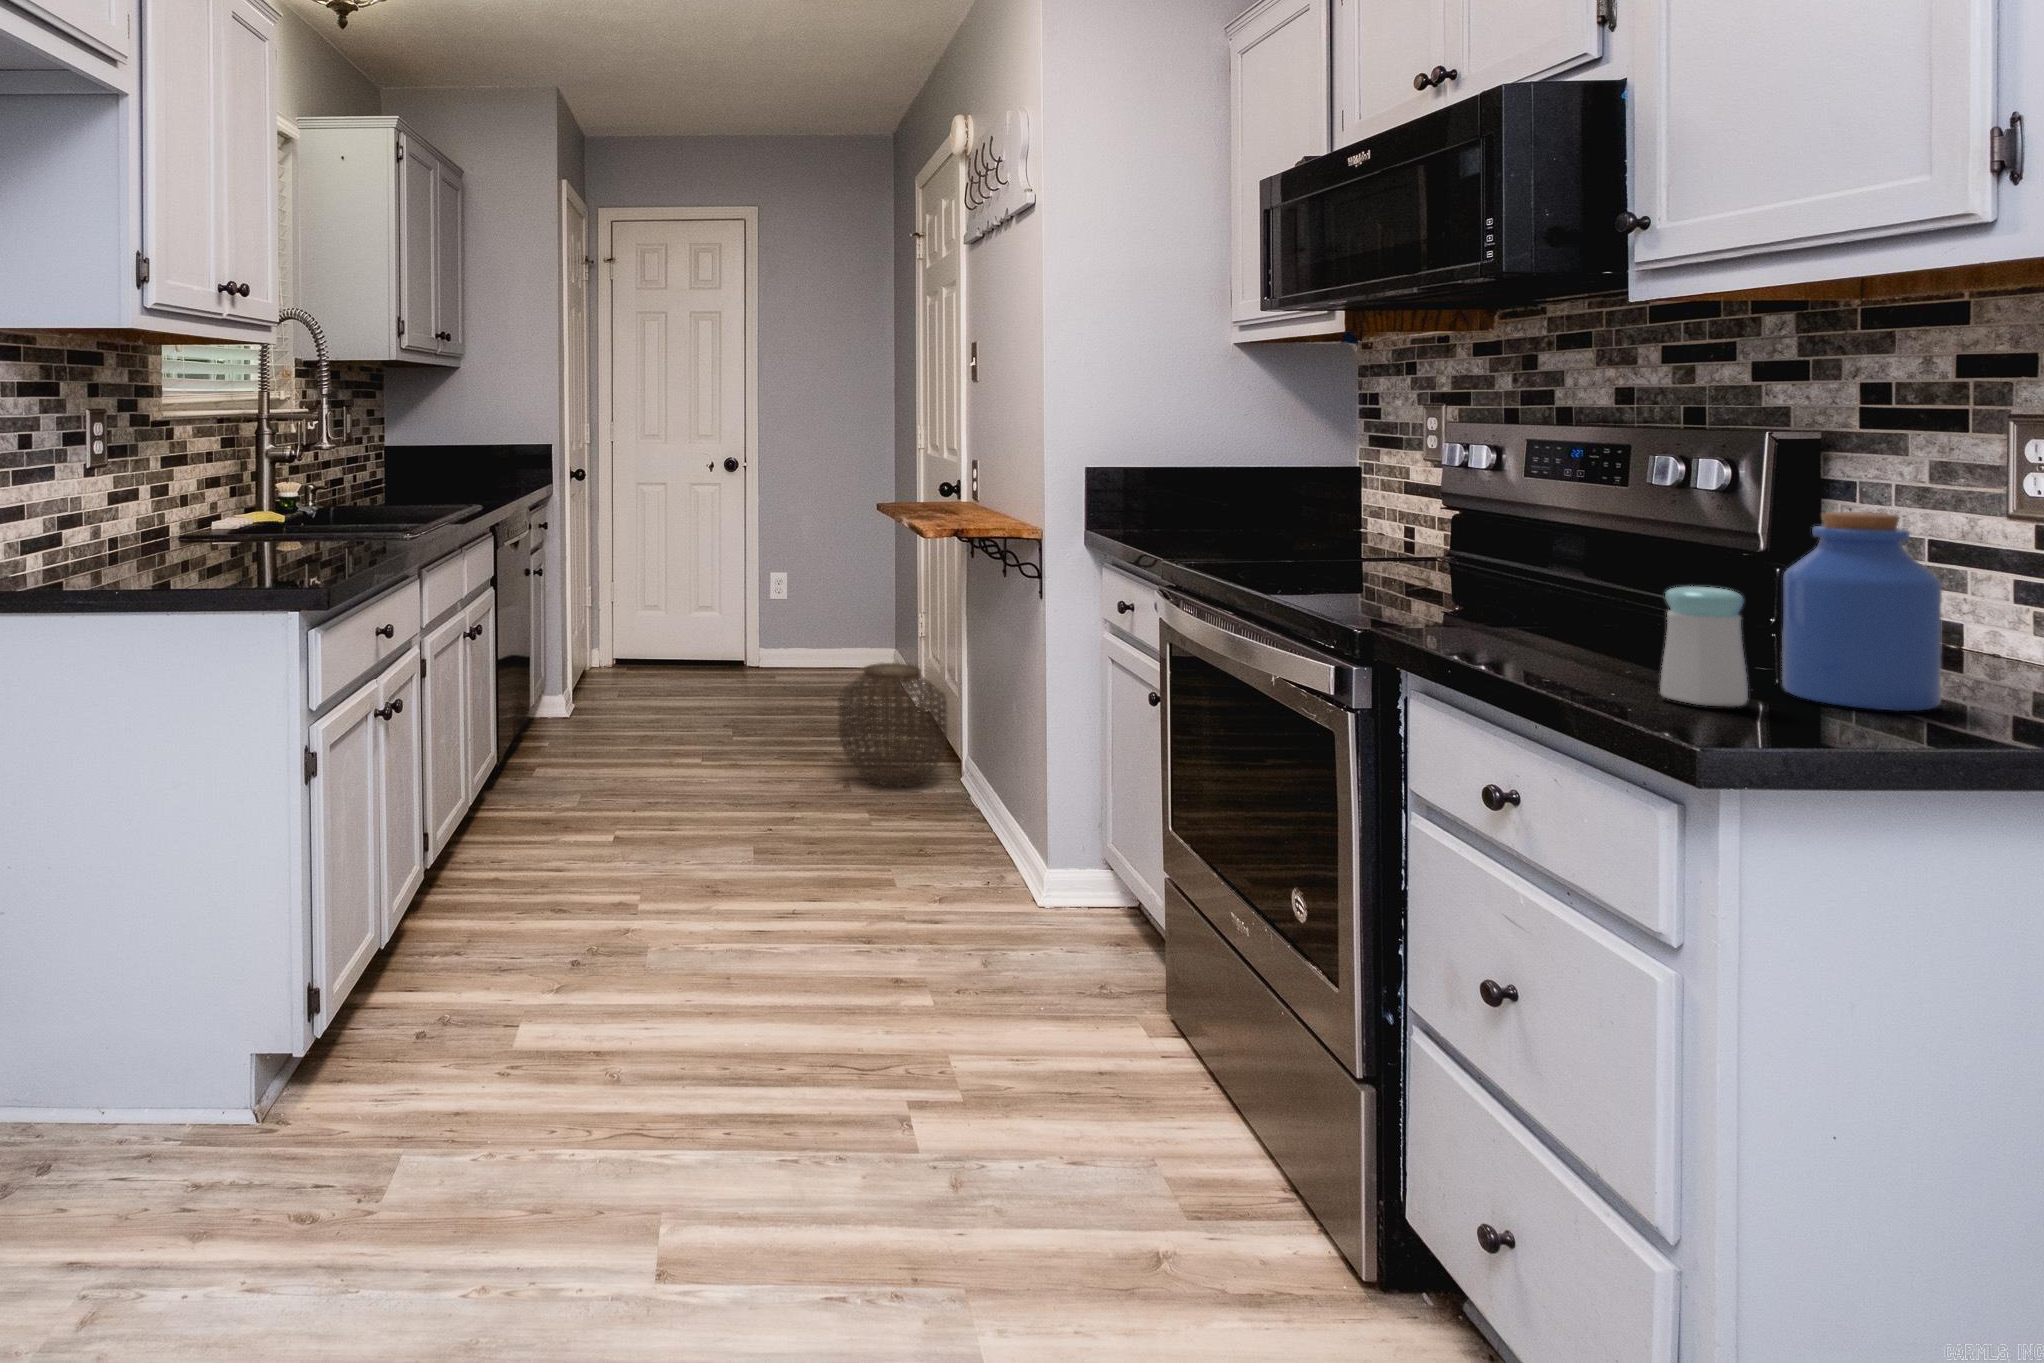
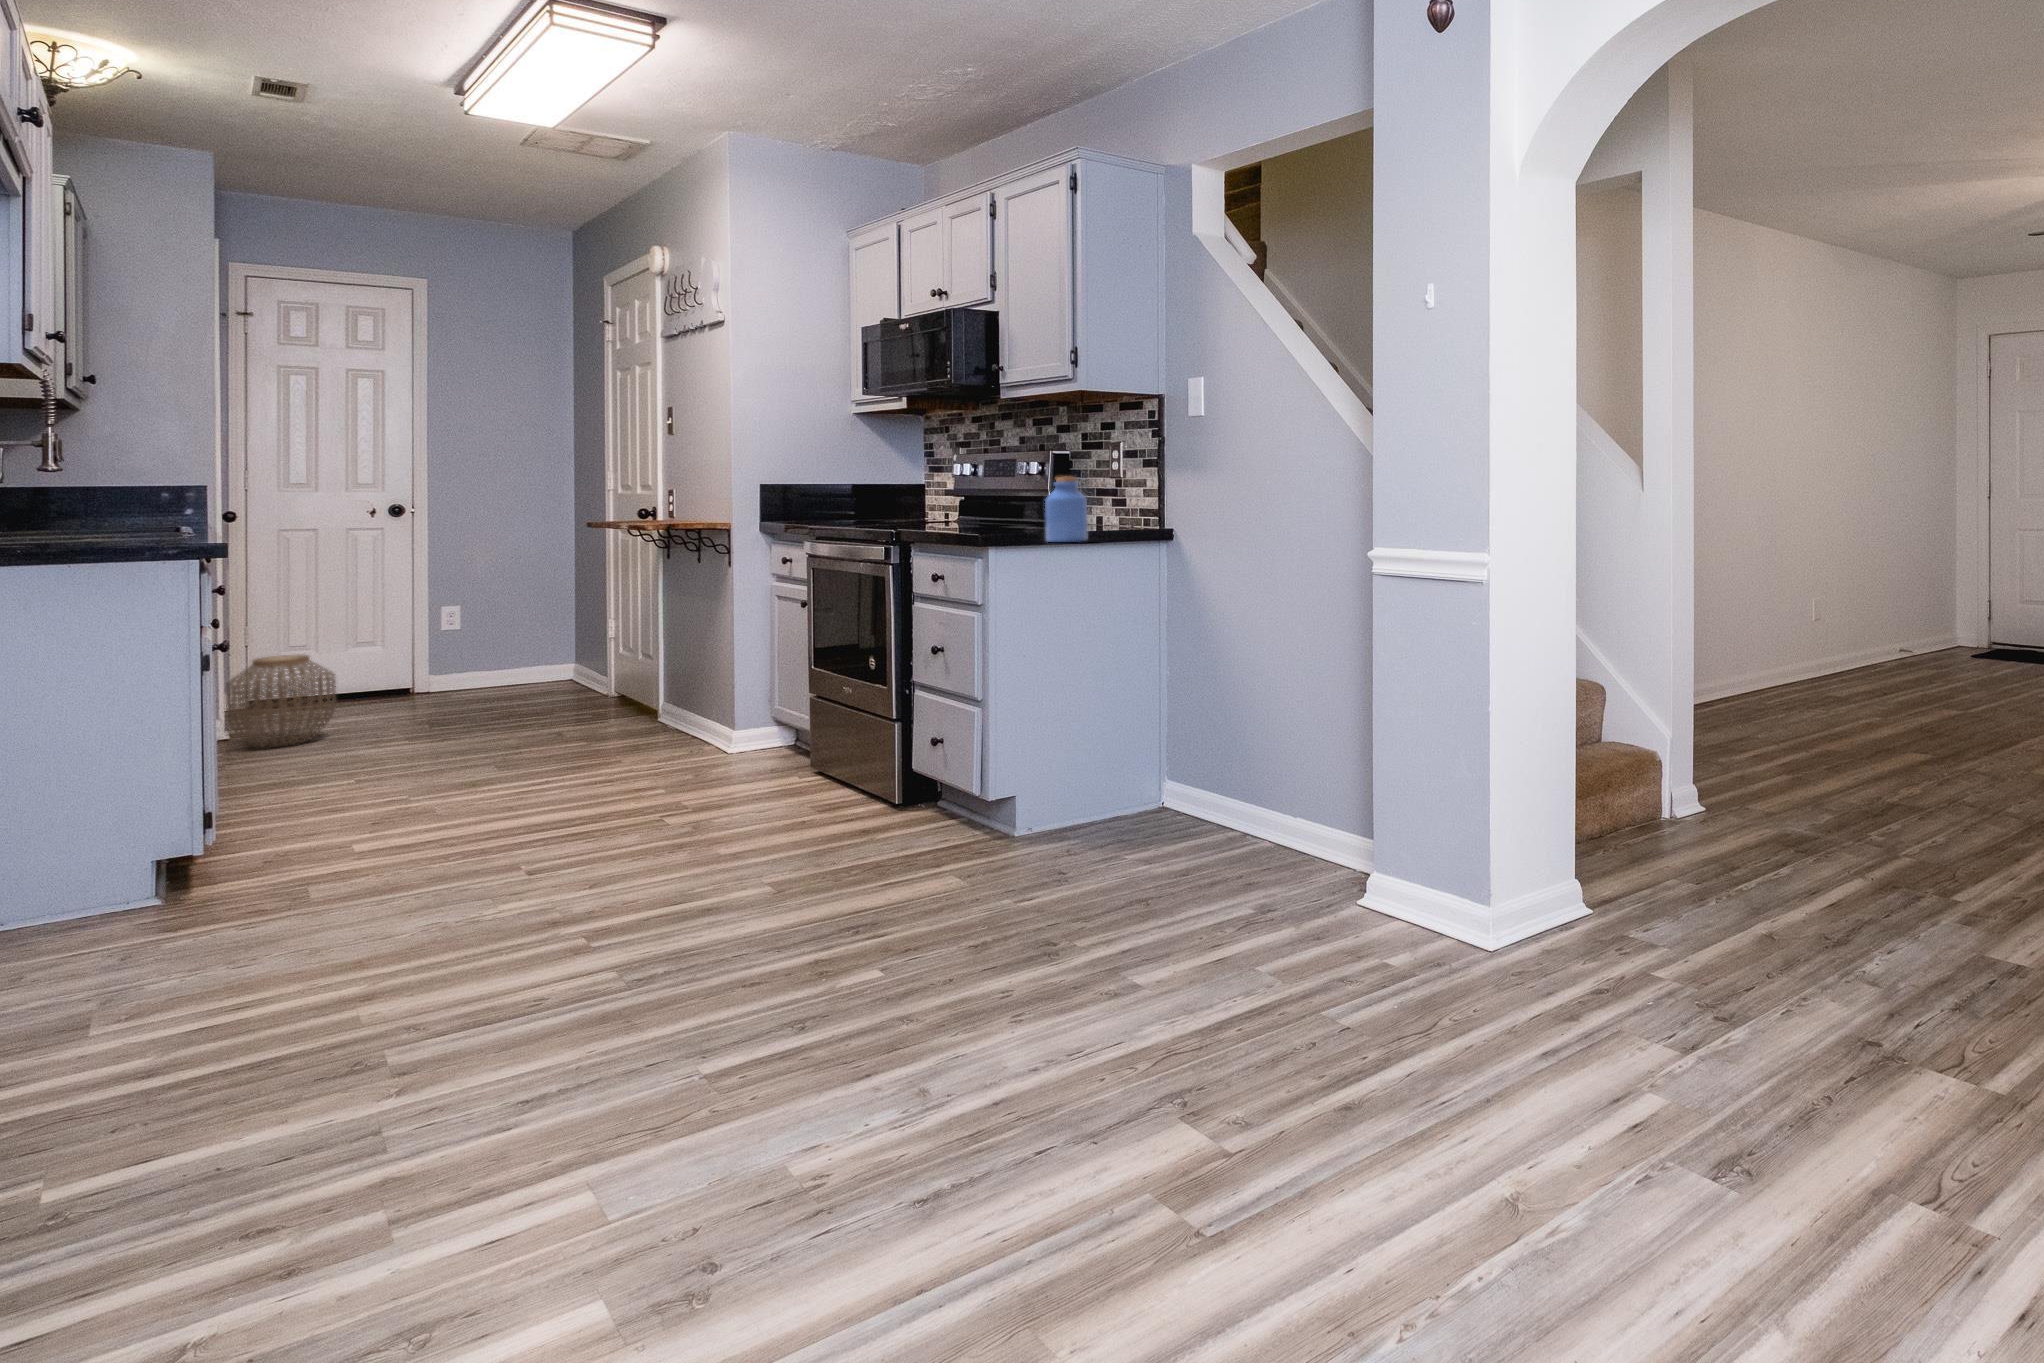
salt shaker: present [1660,586,1748,707] -> none [1004,503,1030,543]
woven basket: present [838,663,947,787] -> present [226,655,336,747]

